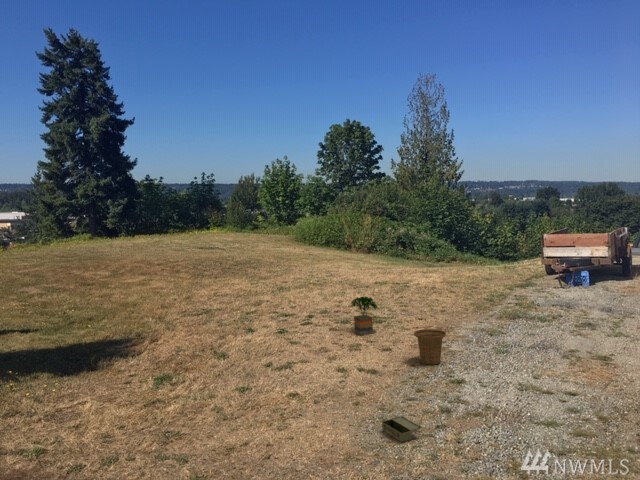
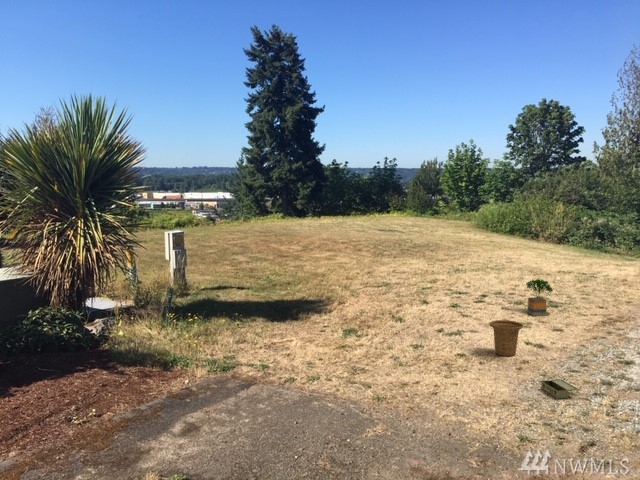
basket: present [414,329,446,365] -> present [490,320,523,356]

